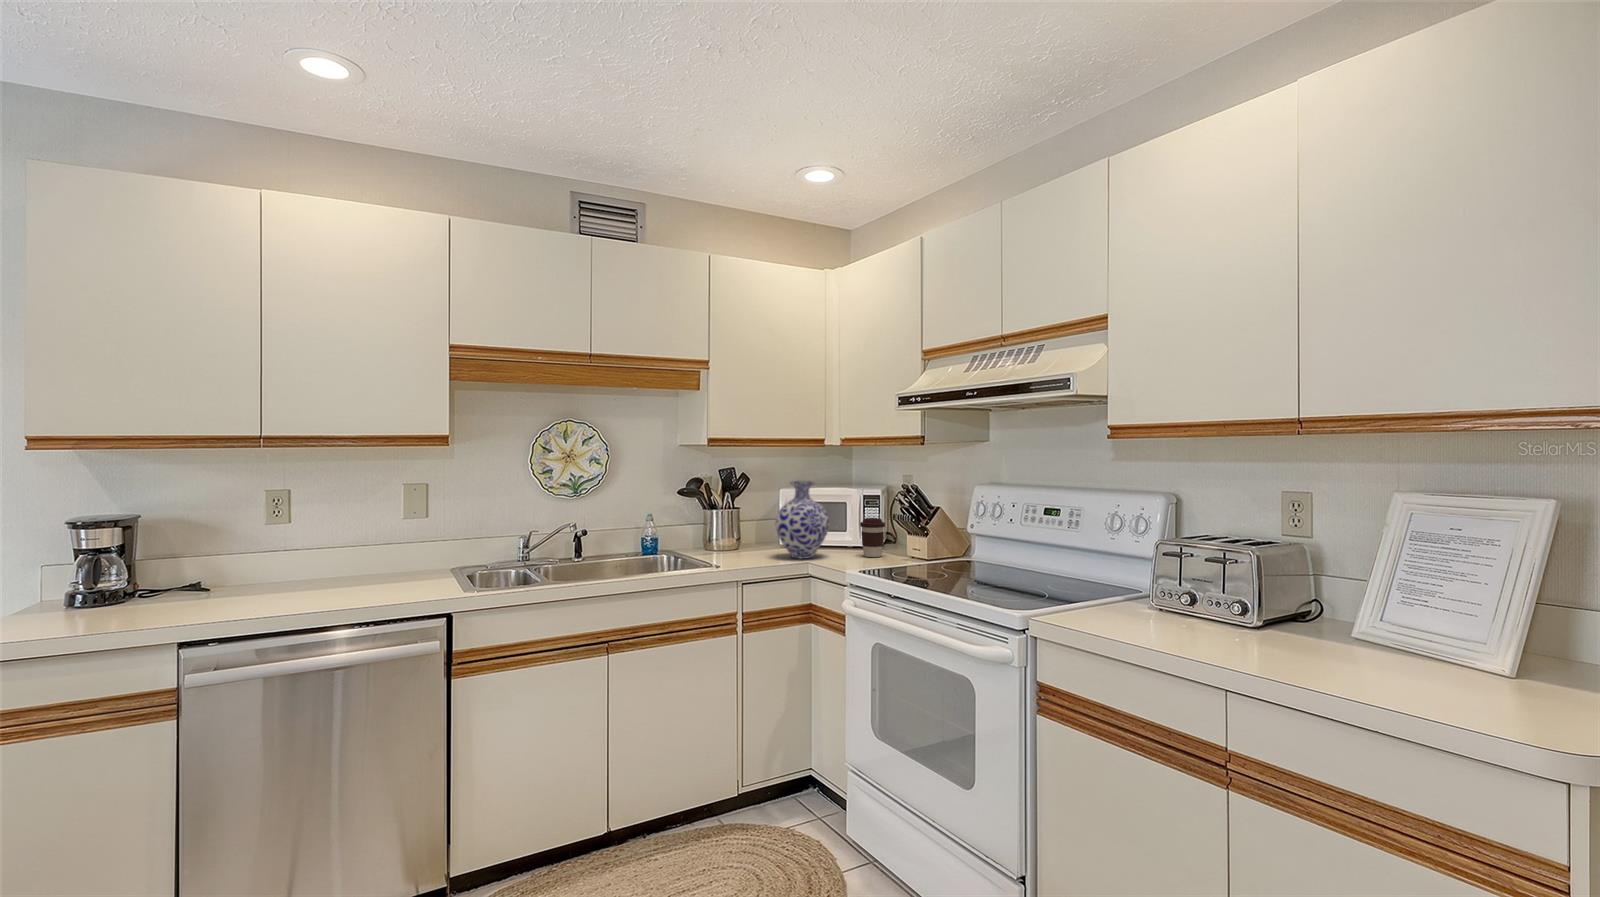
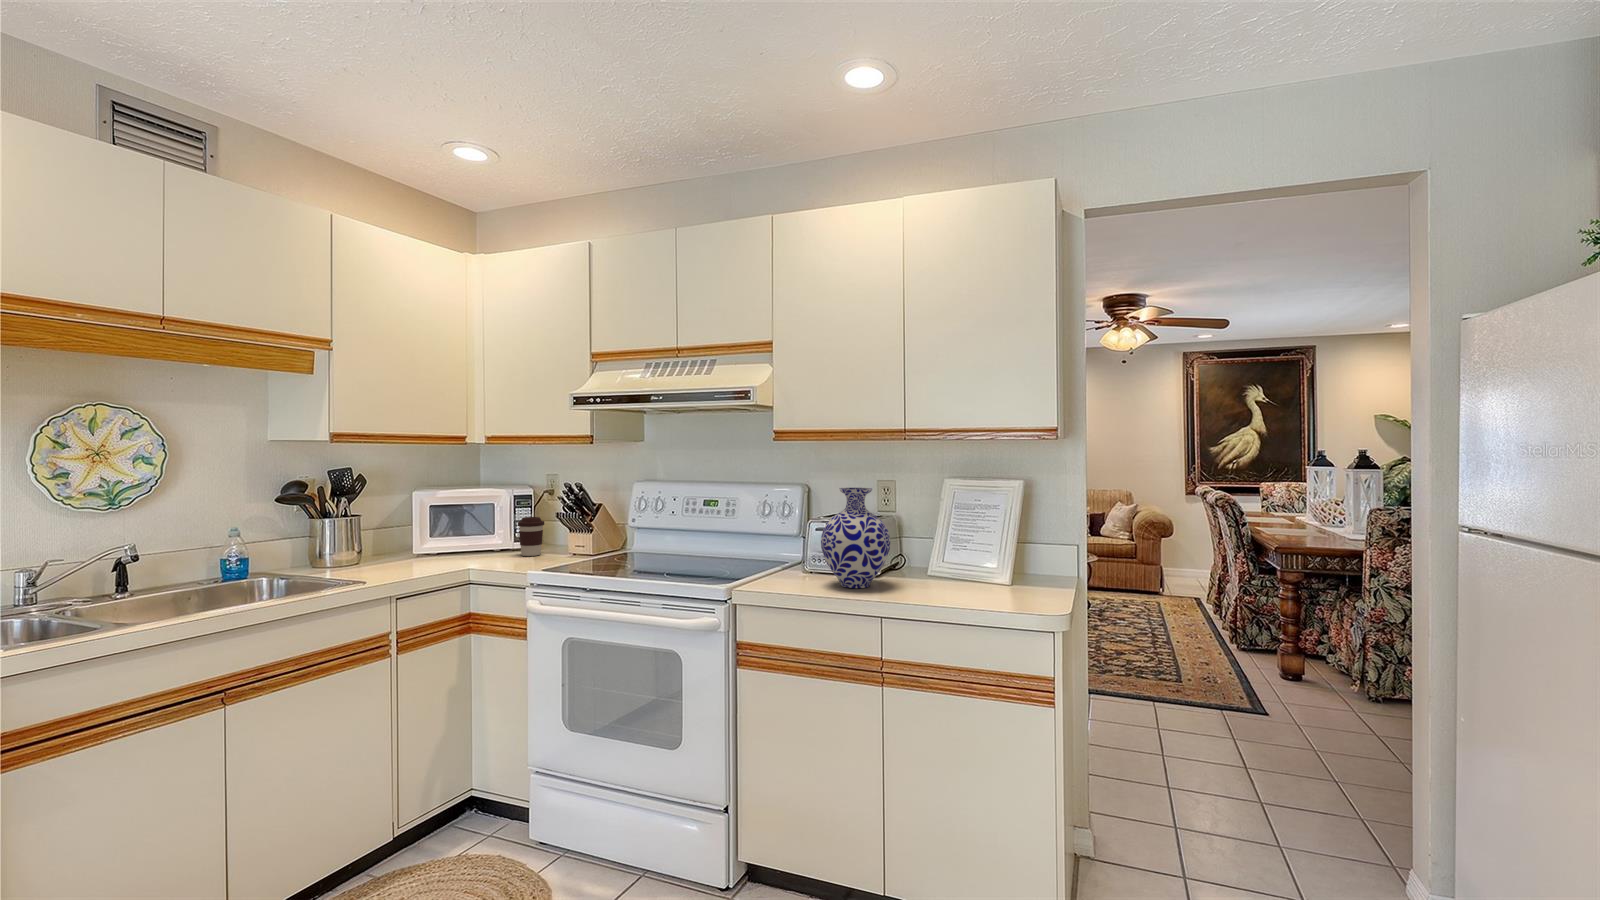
vase: present [776,481,829,559] -> present [821,488,890,588]

